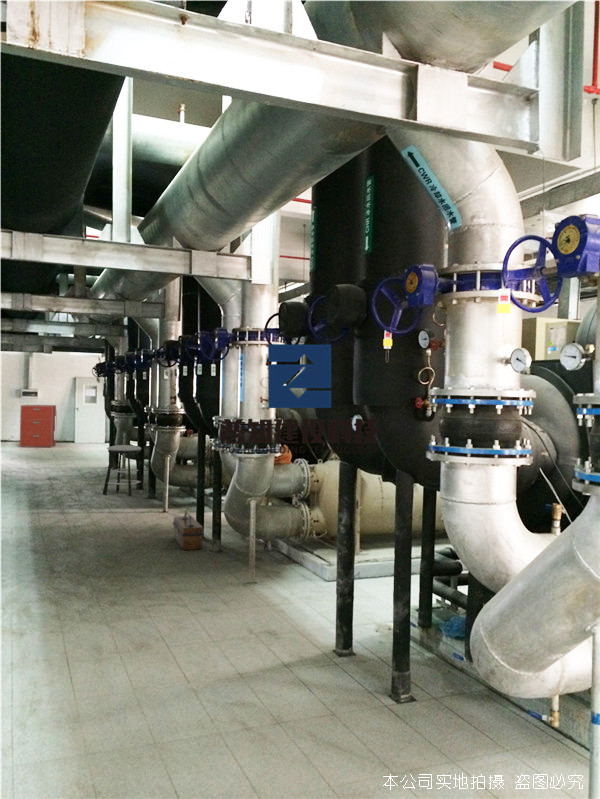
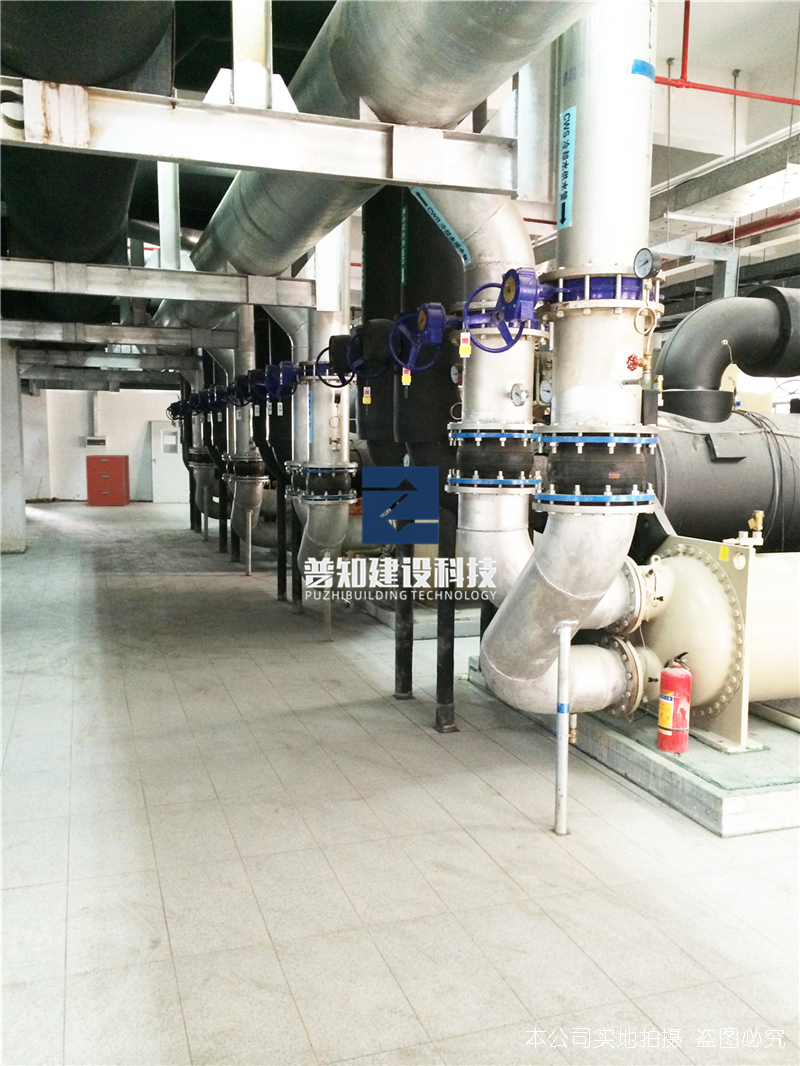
stool: present [103,445,144,496] -> none [179,499,227,557]
toolbox: present [173,511,204,550] -> none [250,568,283,609]

